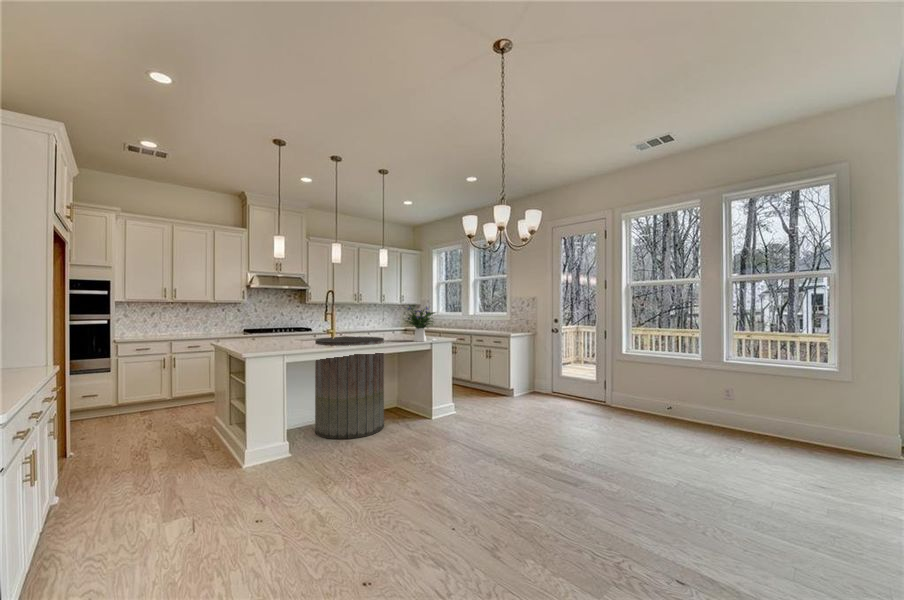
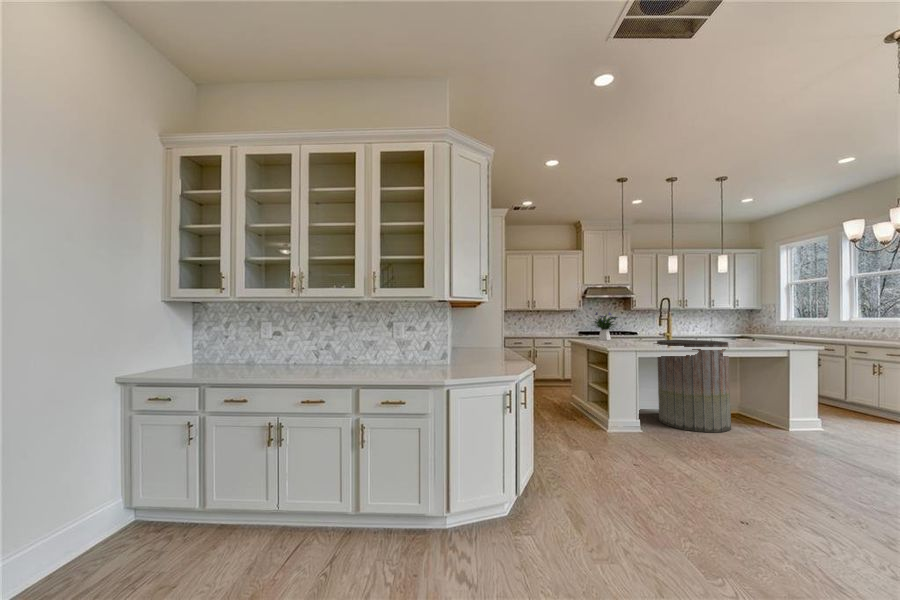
flower arrangement: present [405,306,436,342] -> present [594,312,617,340]

